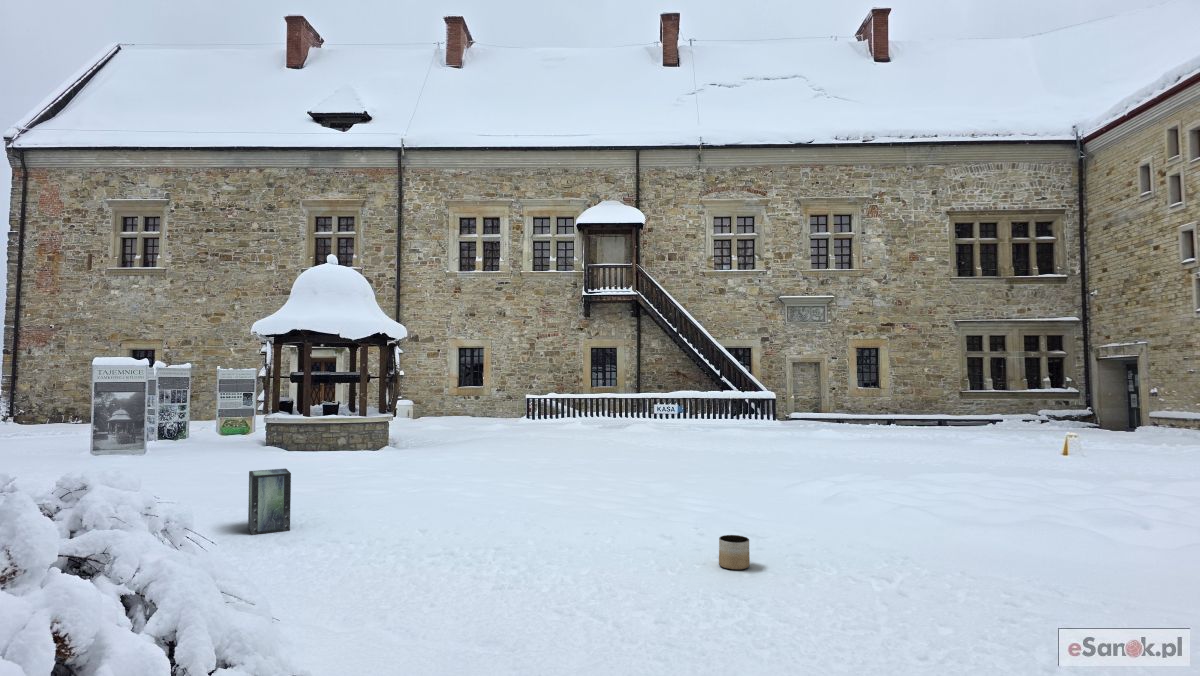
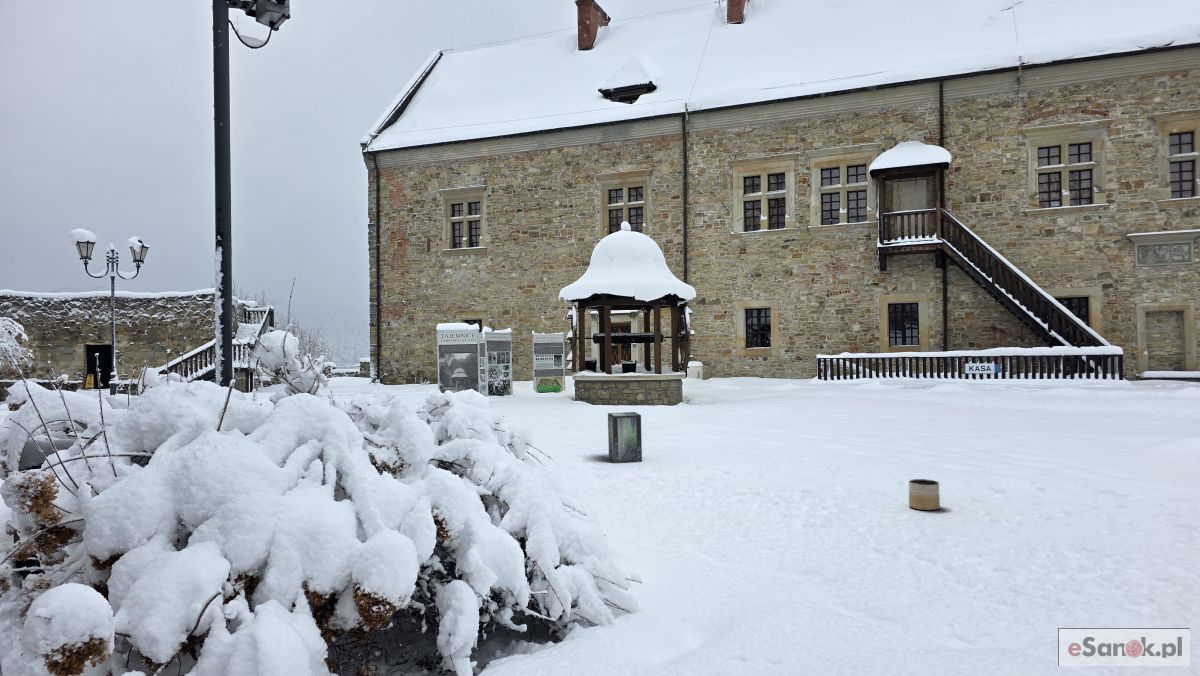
planter: present [719,535,750,570] -> present [909,479,940,510]

